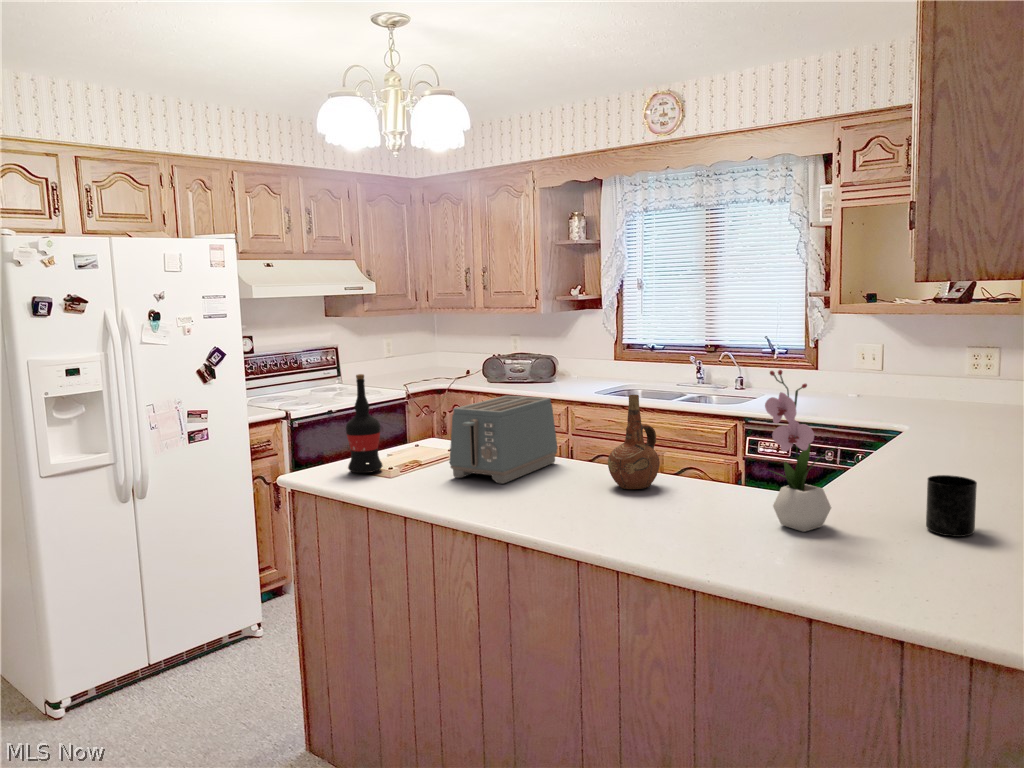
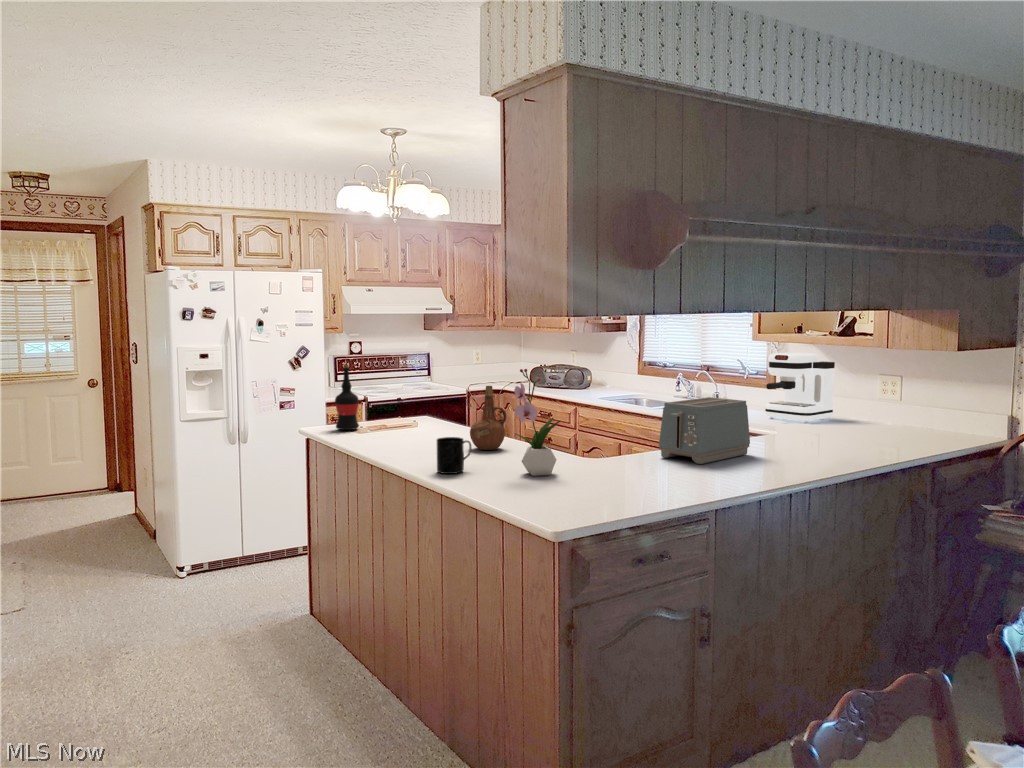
coffee maker: none [840,326,914,408] -> present [765,352,835,422]
toaster: present [450,396,558,484] -> present [659,397,750,464]
mug: present [926,475,977,537] -> present [437,437,471,474]

